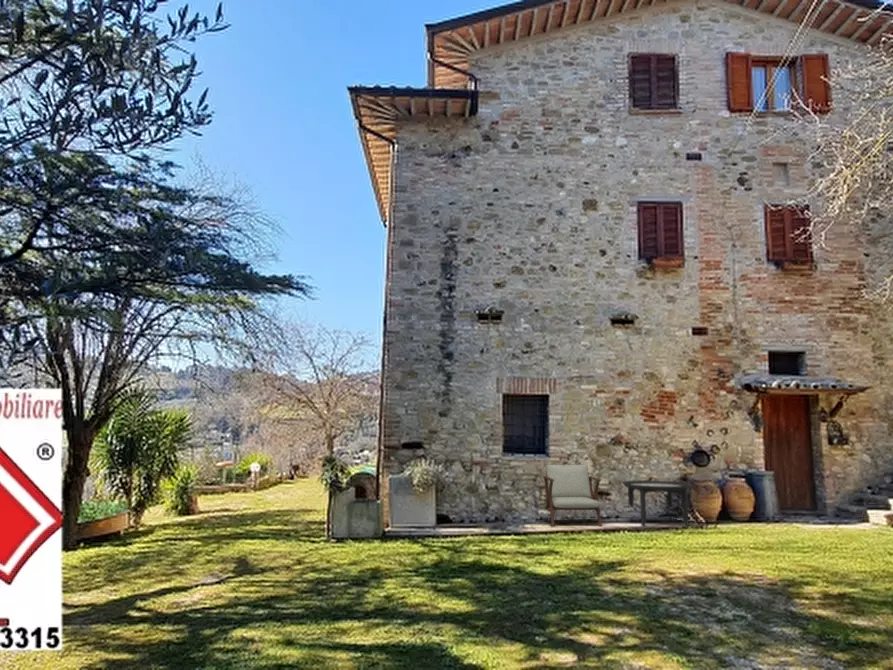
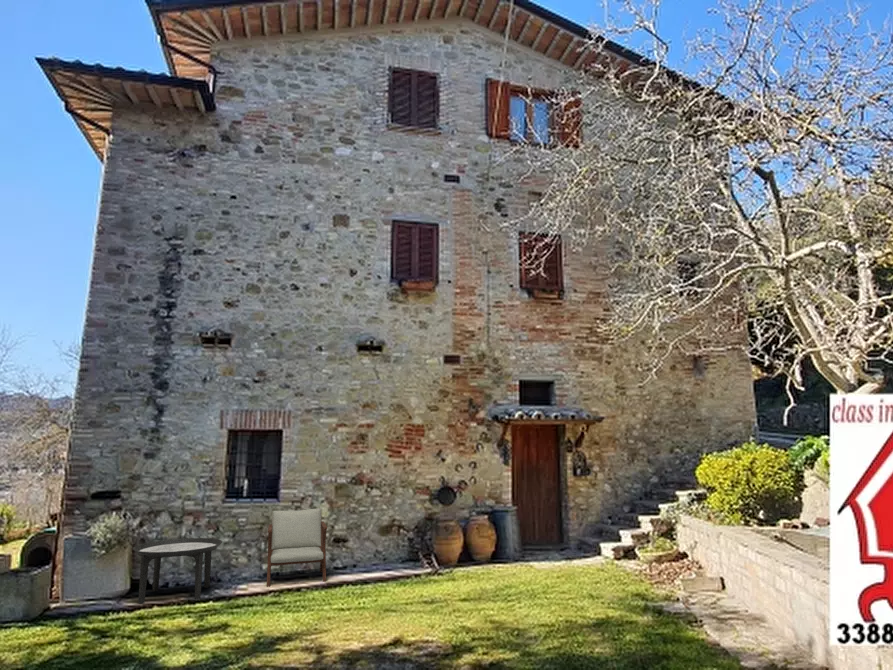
round table: present [622,480,691,527] -> present [133,538,222,604]

